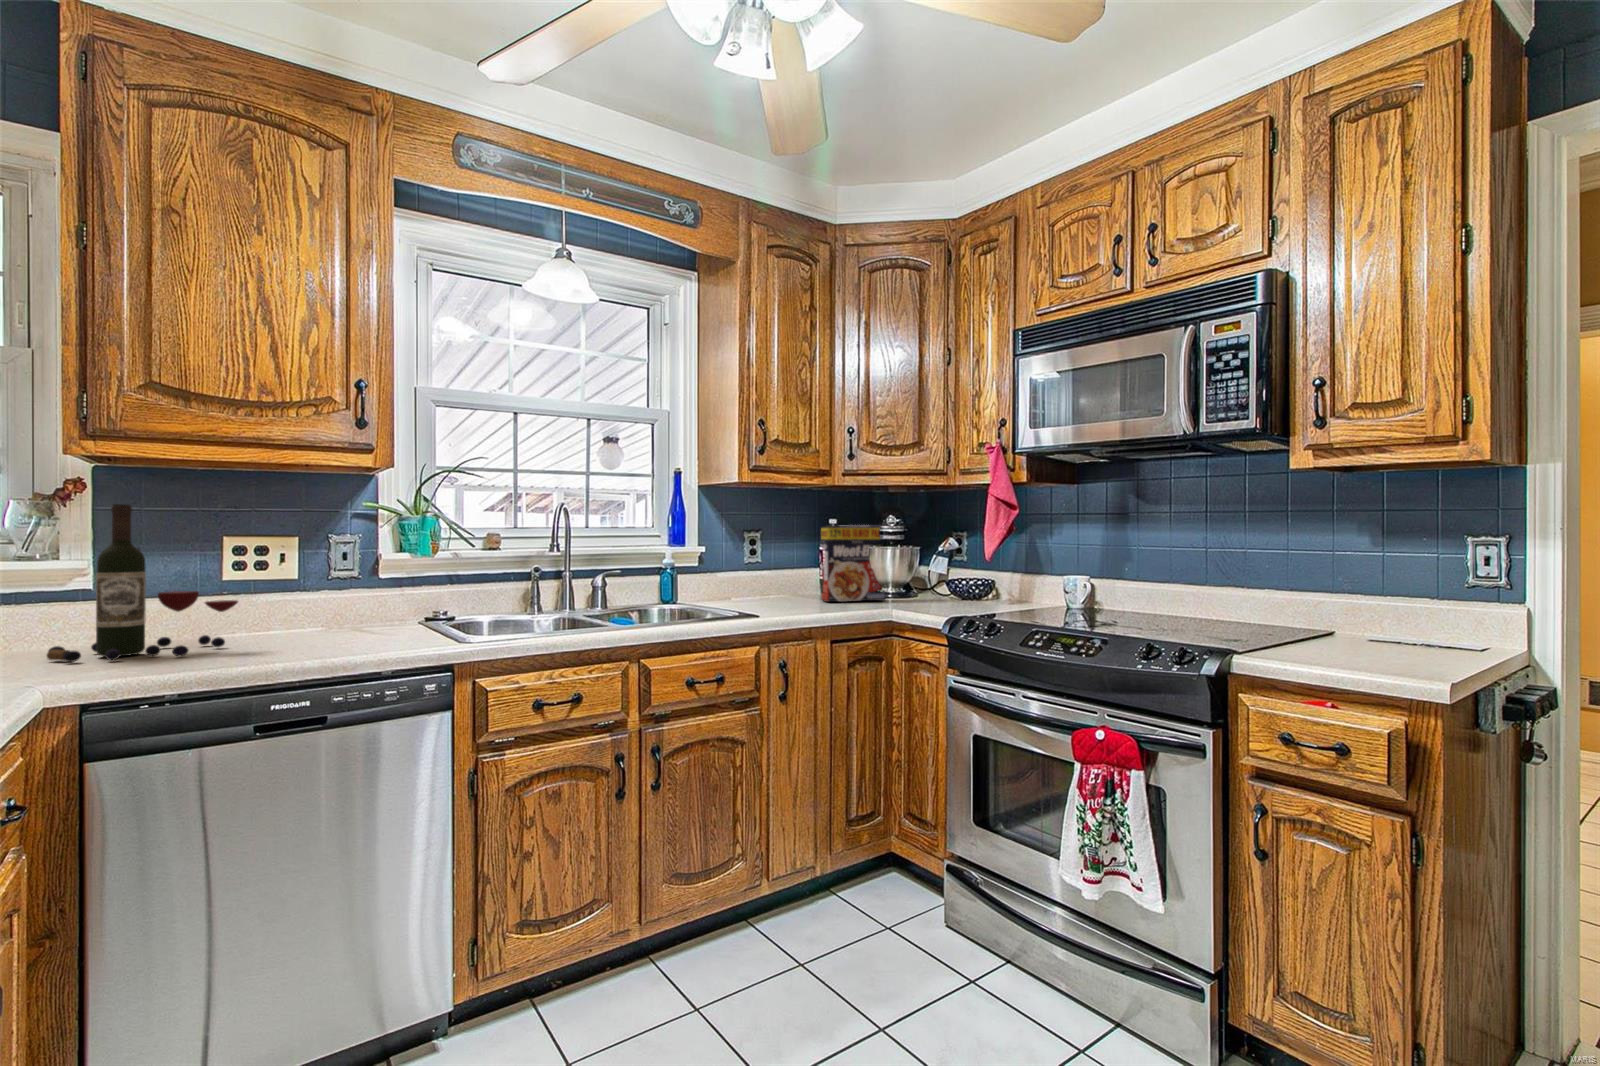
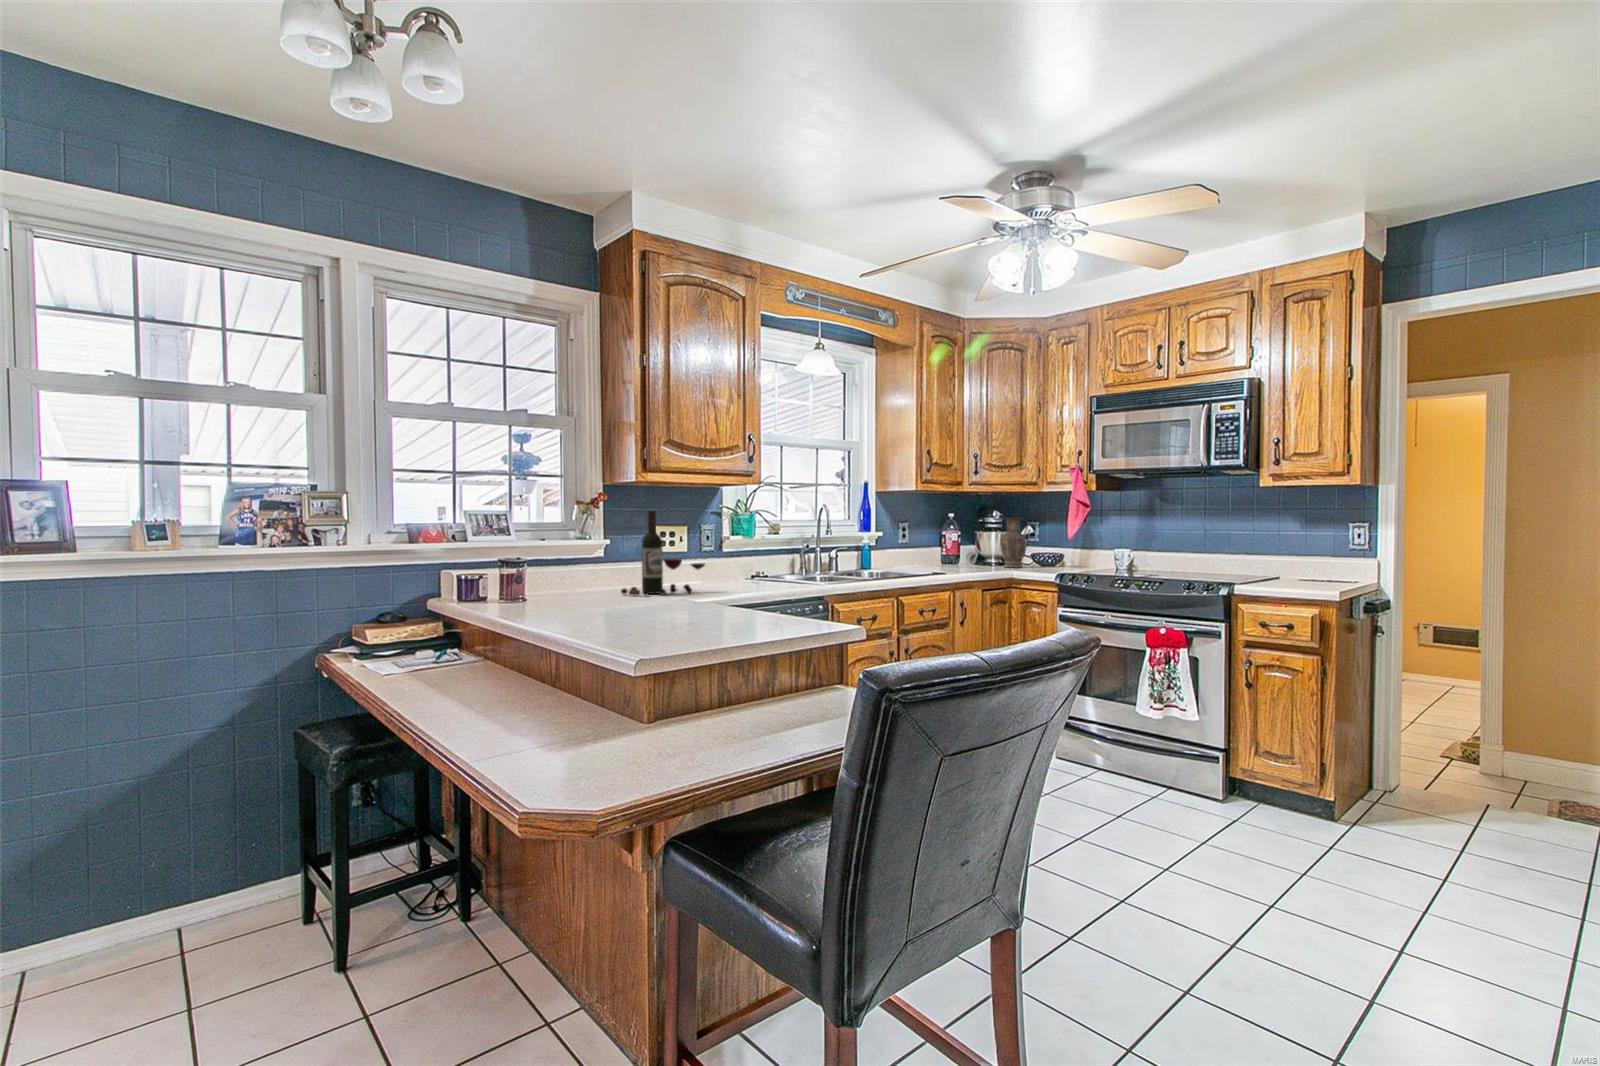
cereal box: present [821,525,886,602] -> none [945,515,988,566]
vase: none [898,529,937,606] -> present [1000,518,1027,568]

